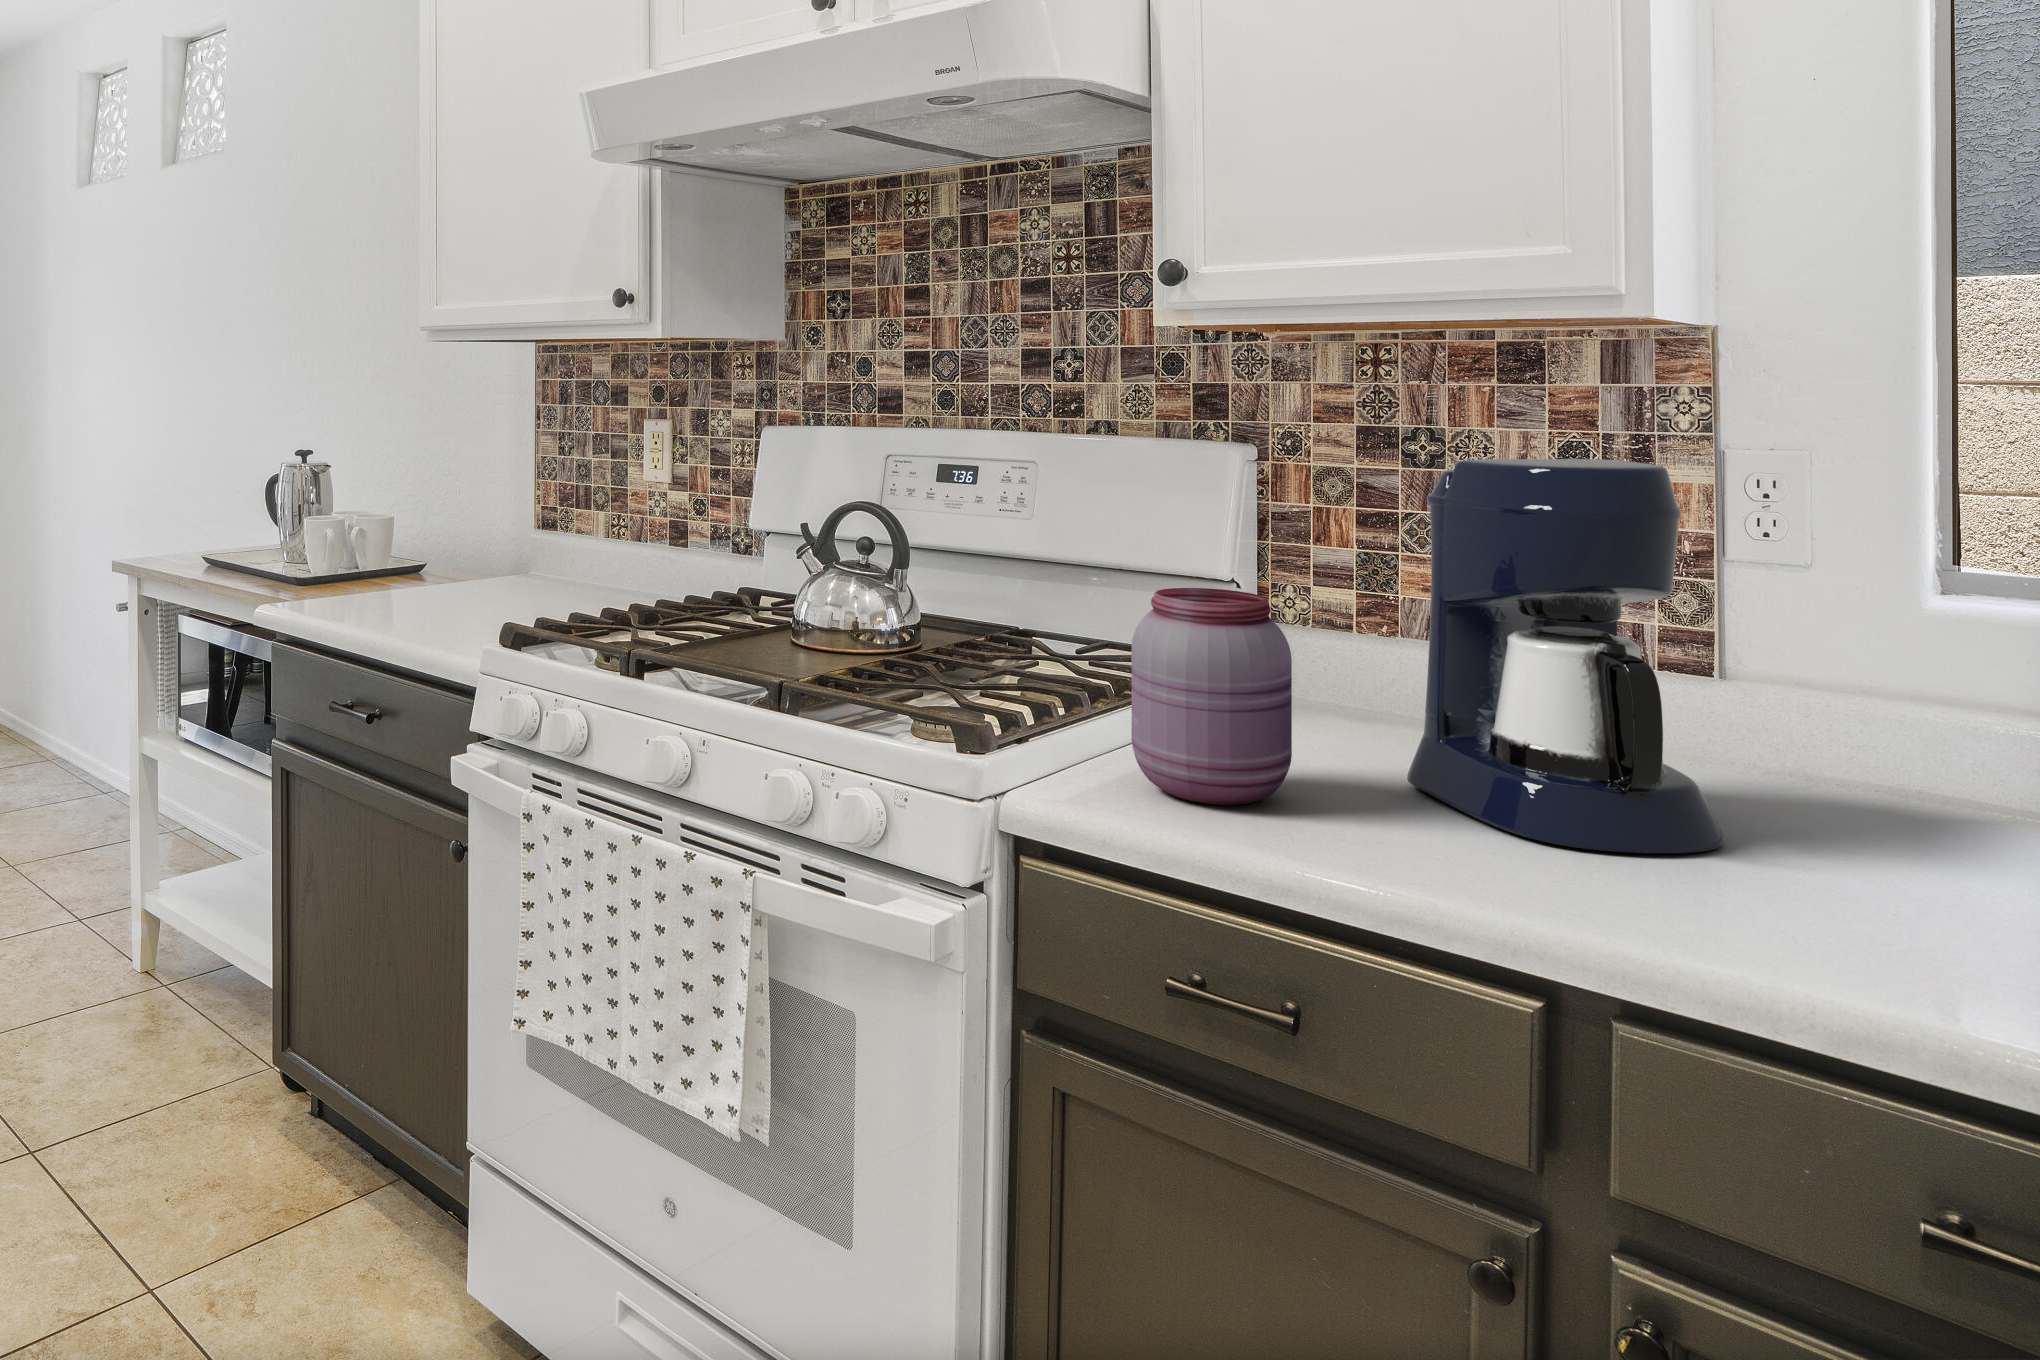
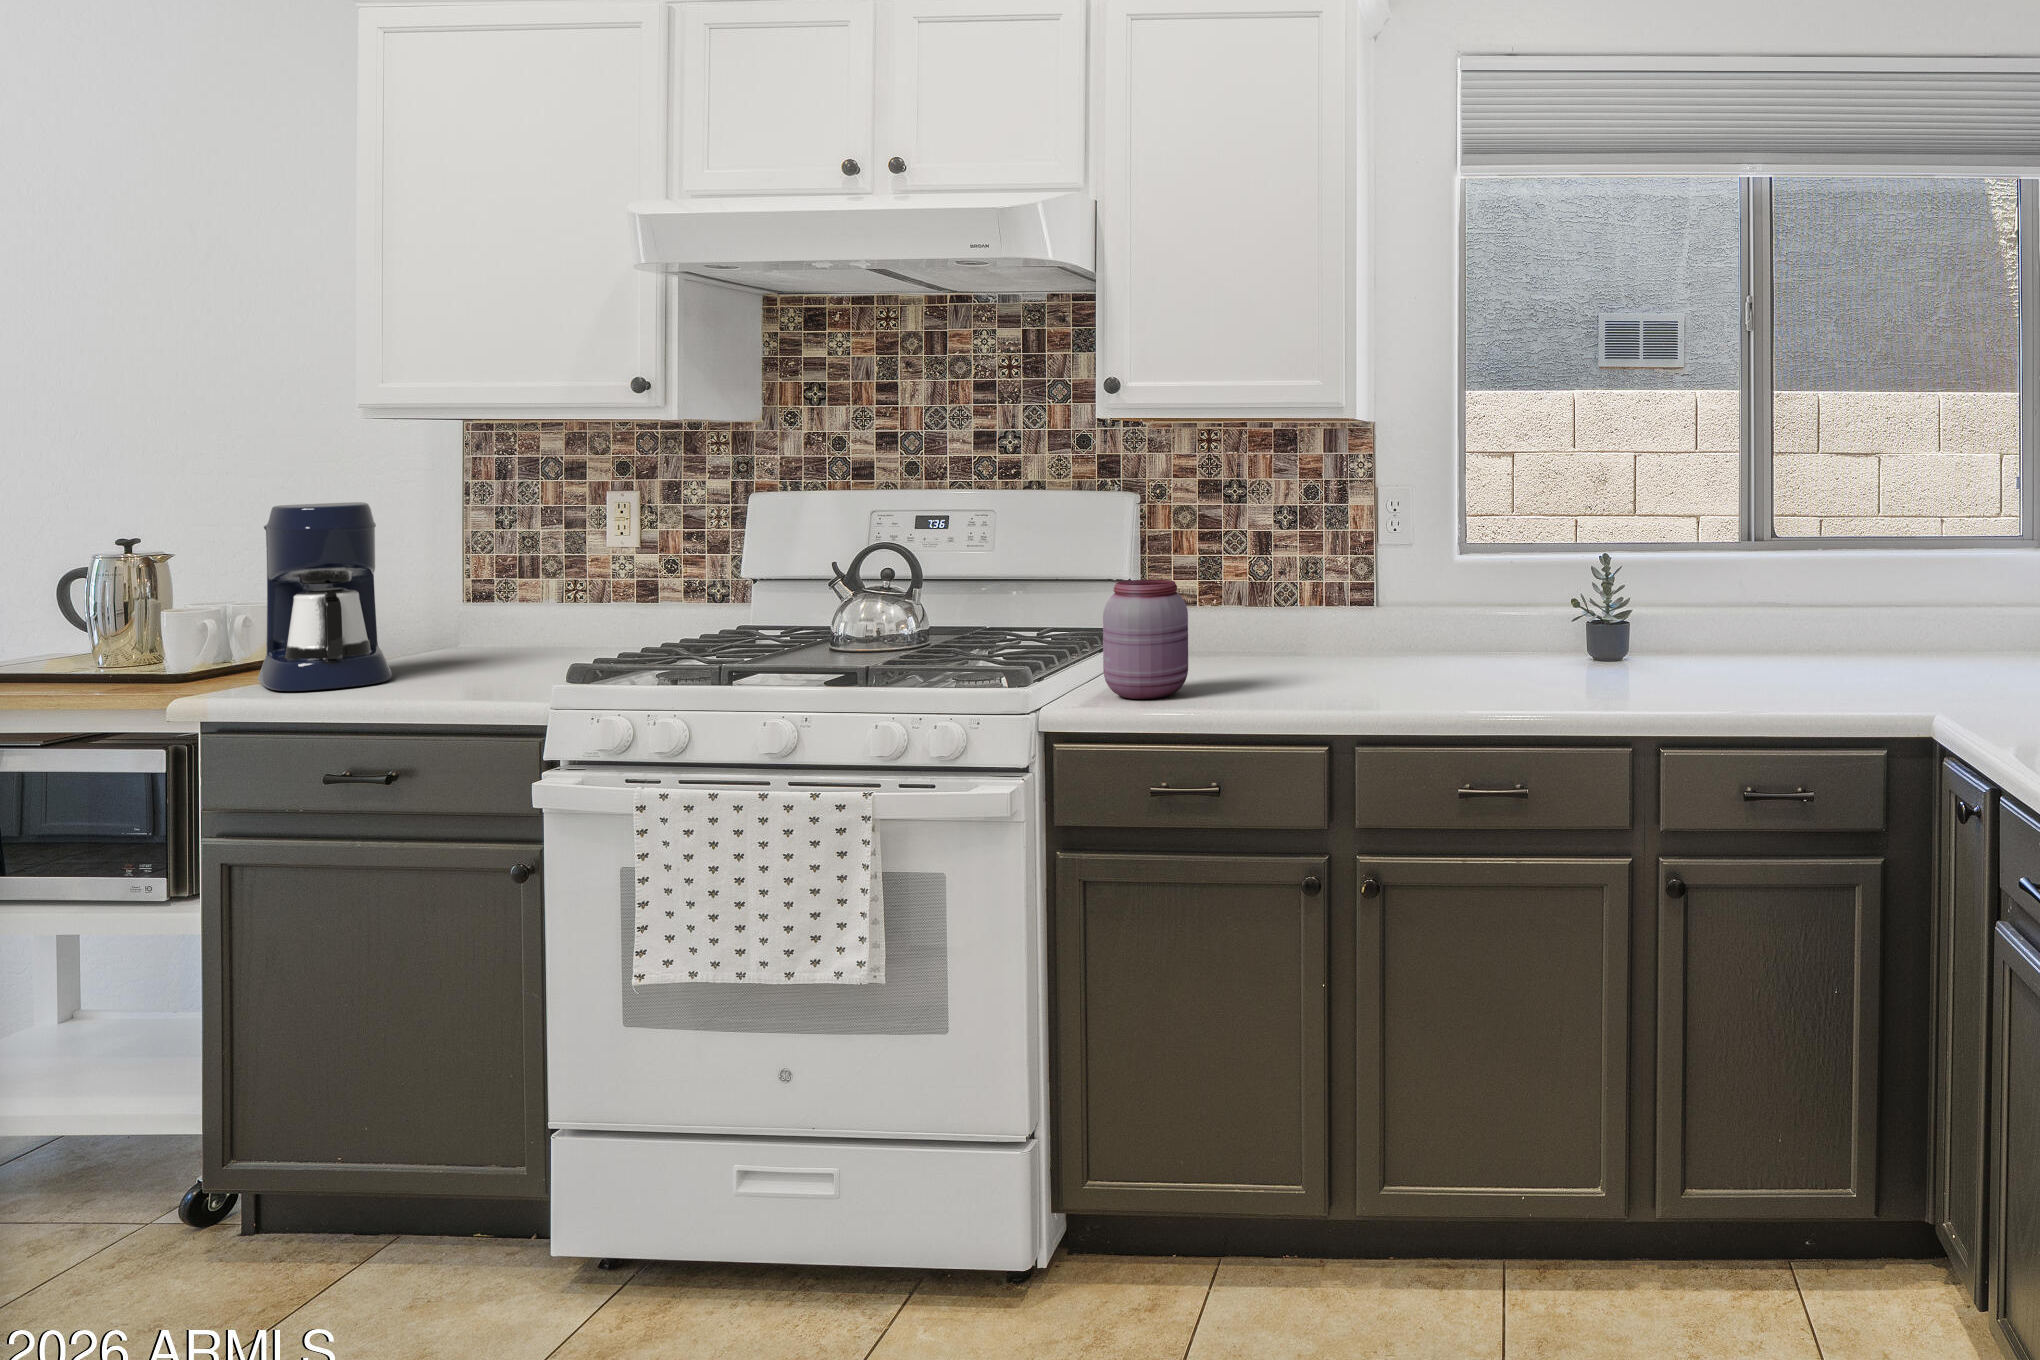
coffee maker: present [1407,459,1724,854] -> present [258,502,392,691]

